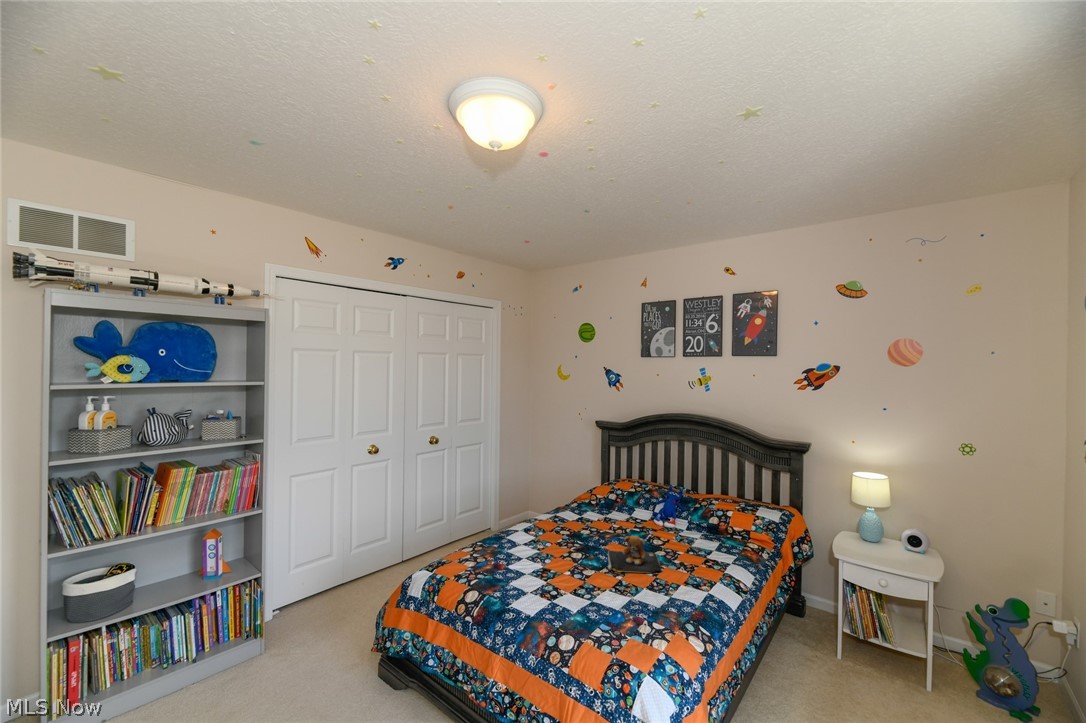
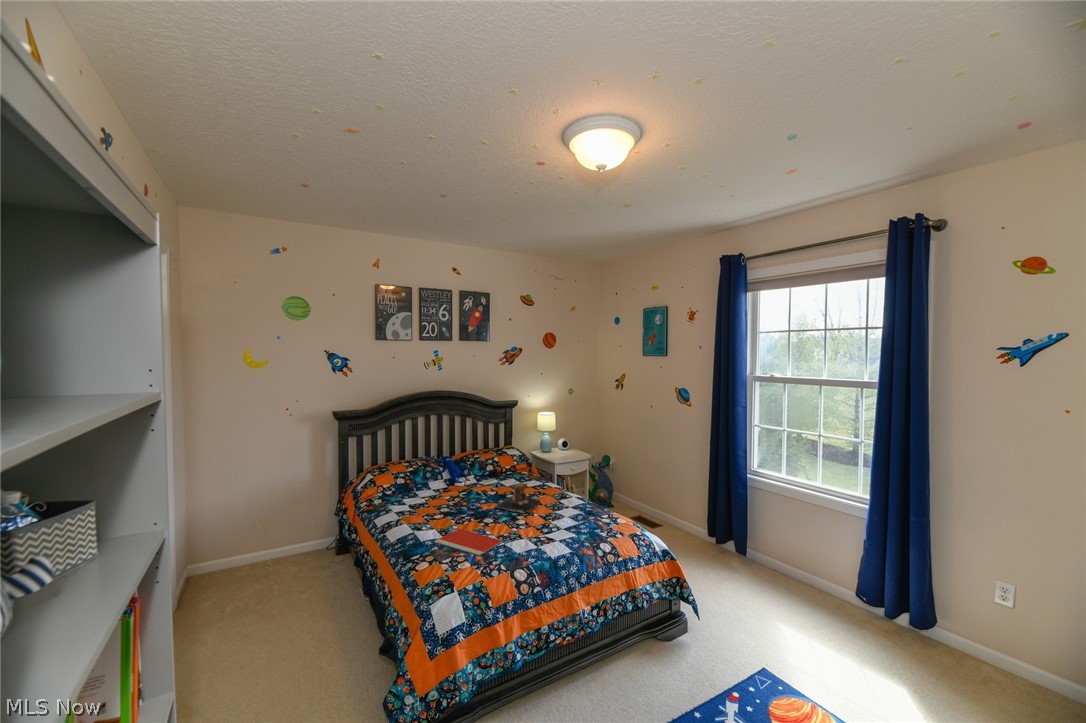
notebook: none [492,545,541,573] -> present [434,529,503,556]

